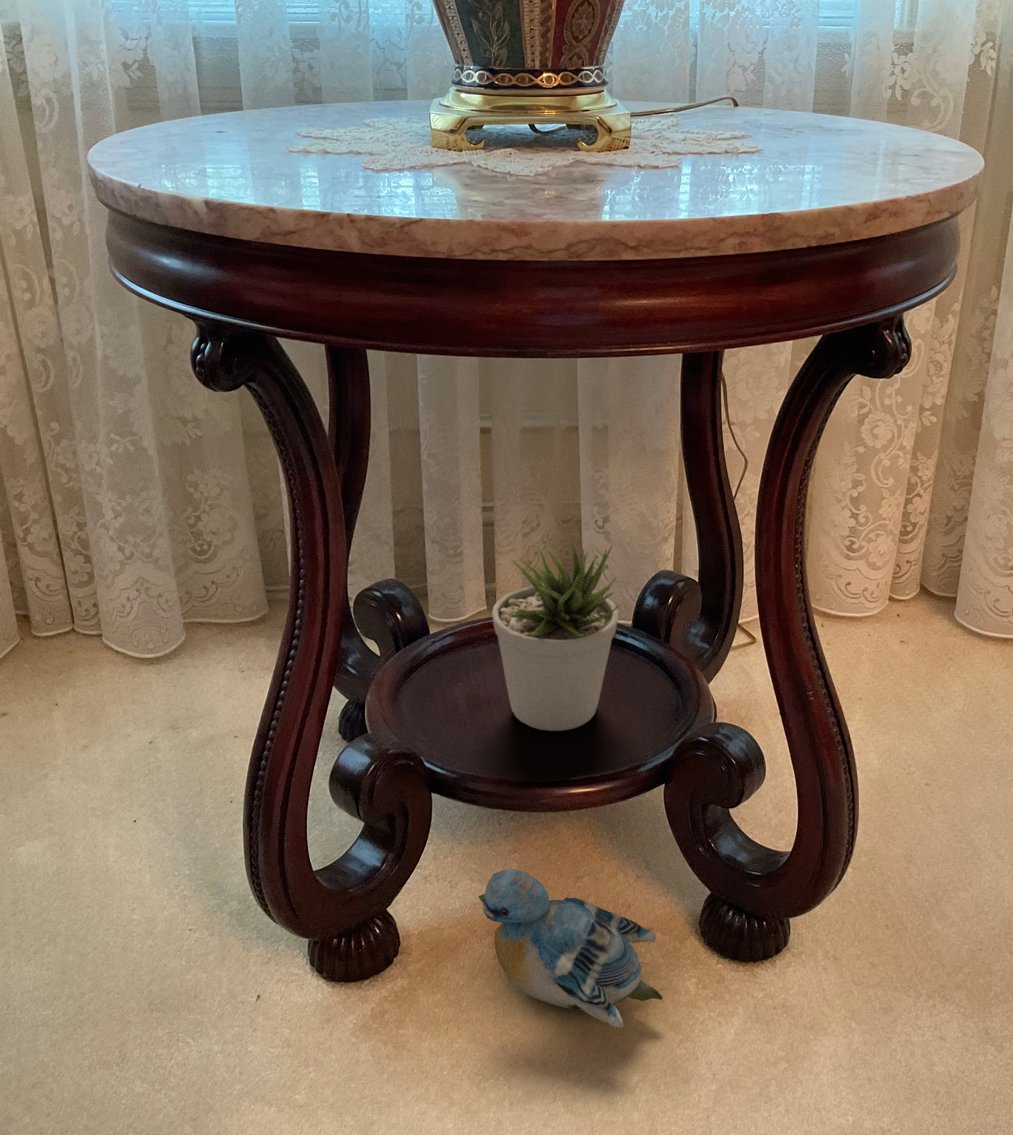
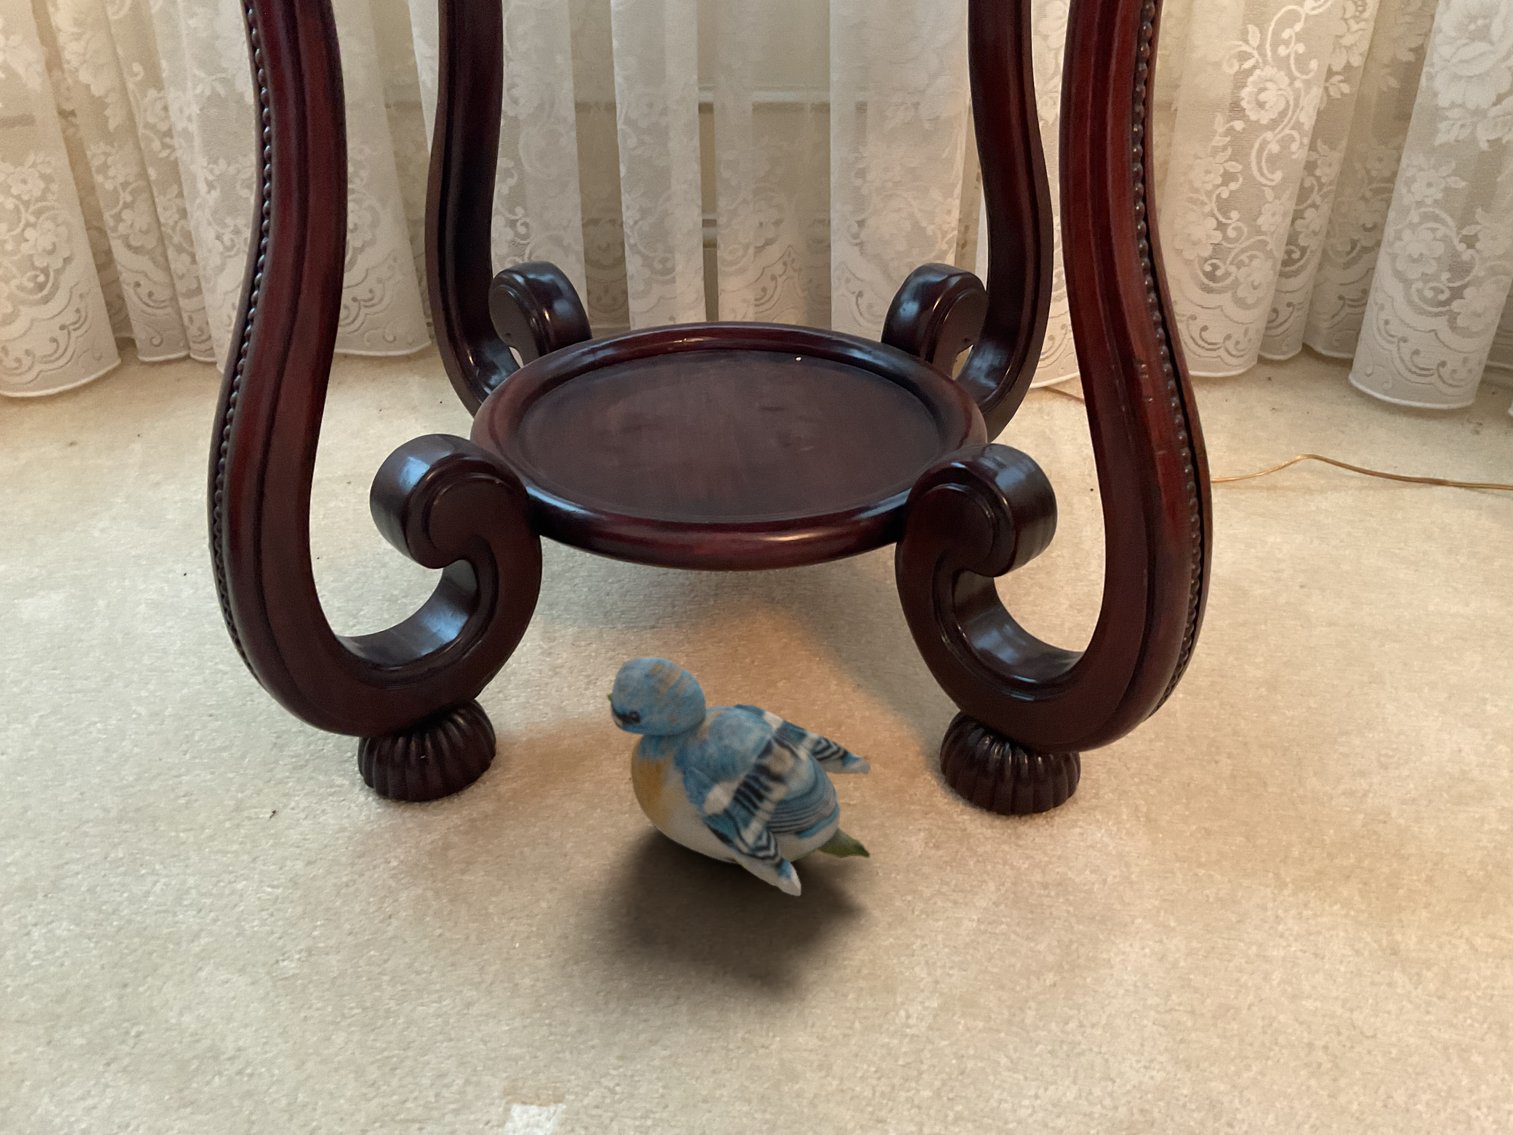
potted plant: present [492,539,618,731] -> none [660,171,850,472]

